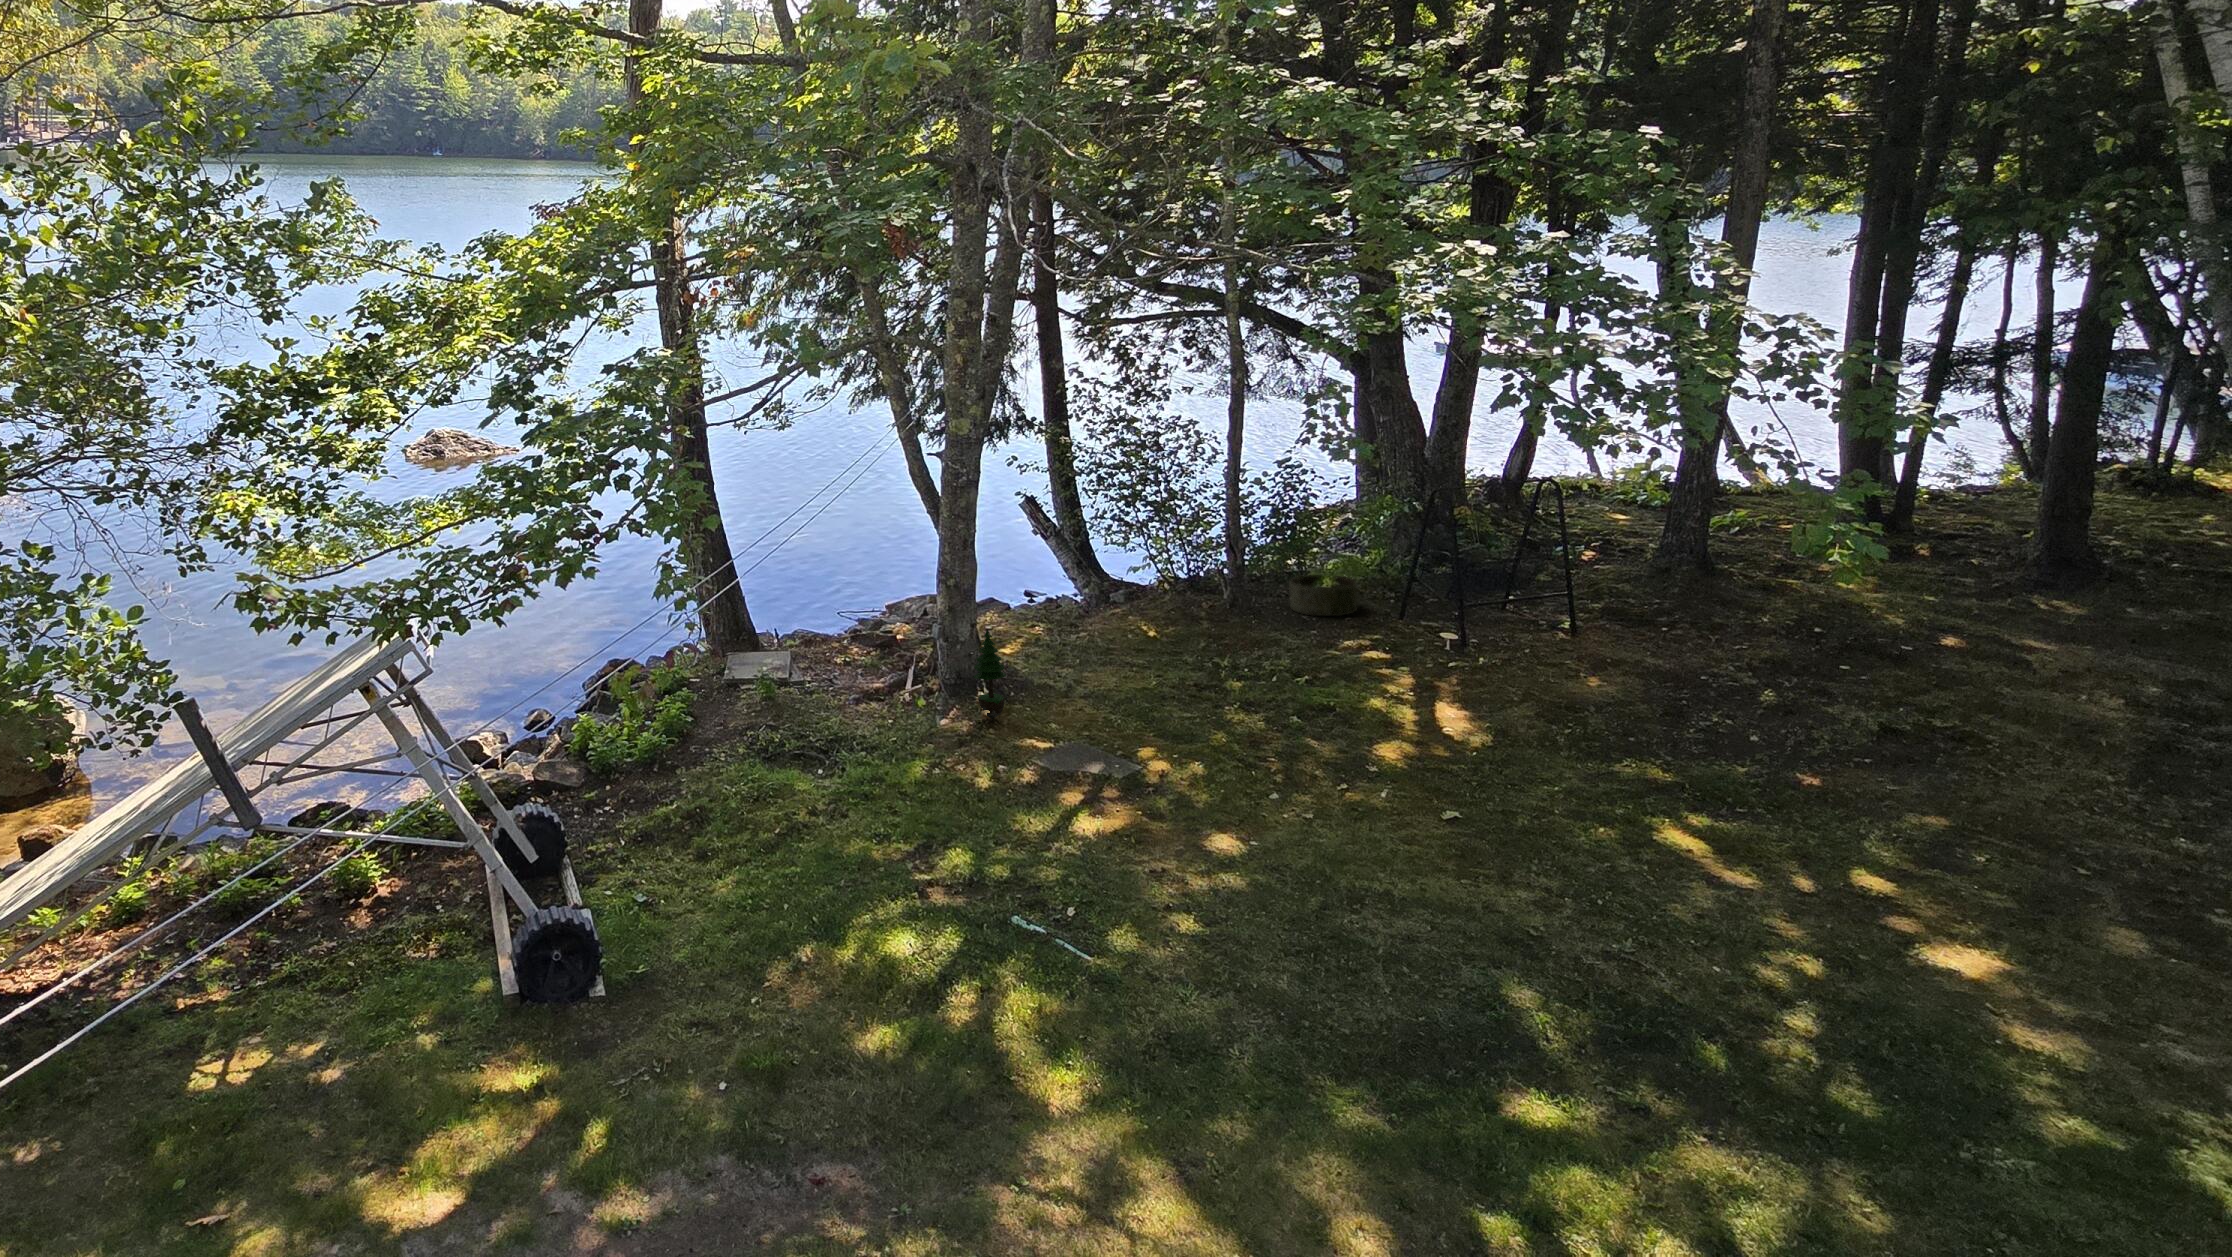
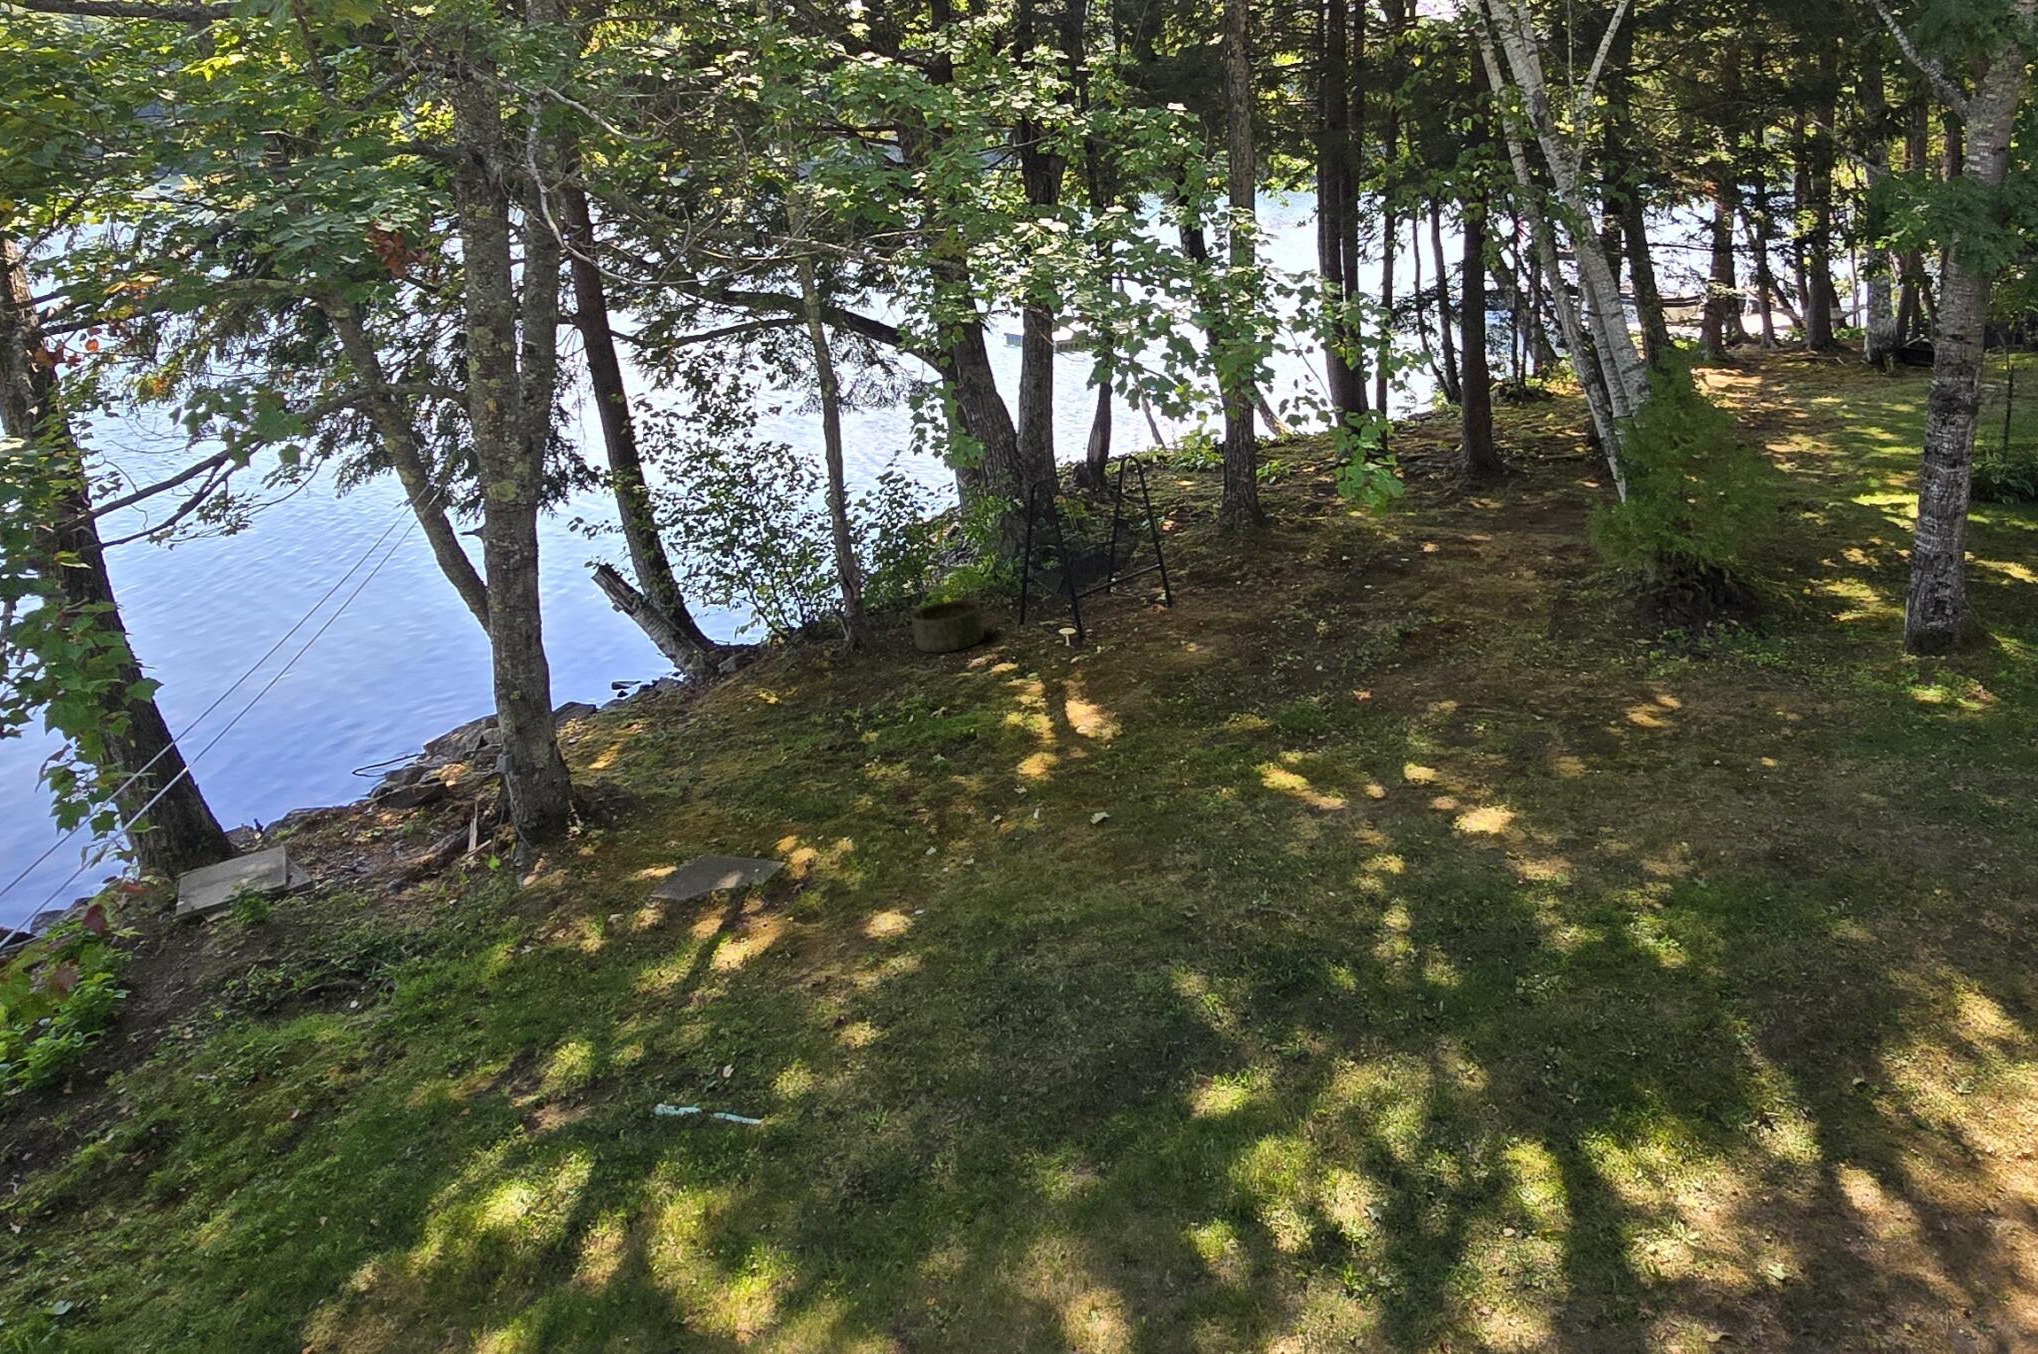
potted tree: present [973,629,1006,719] -> none [545,763,592,883]

